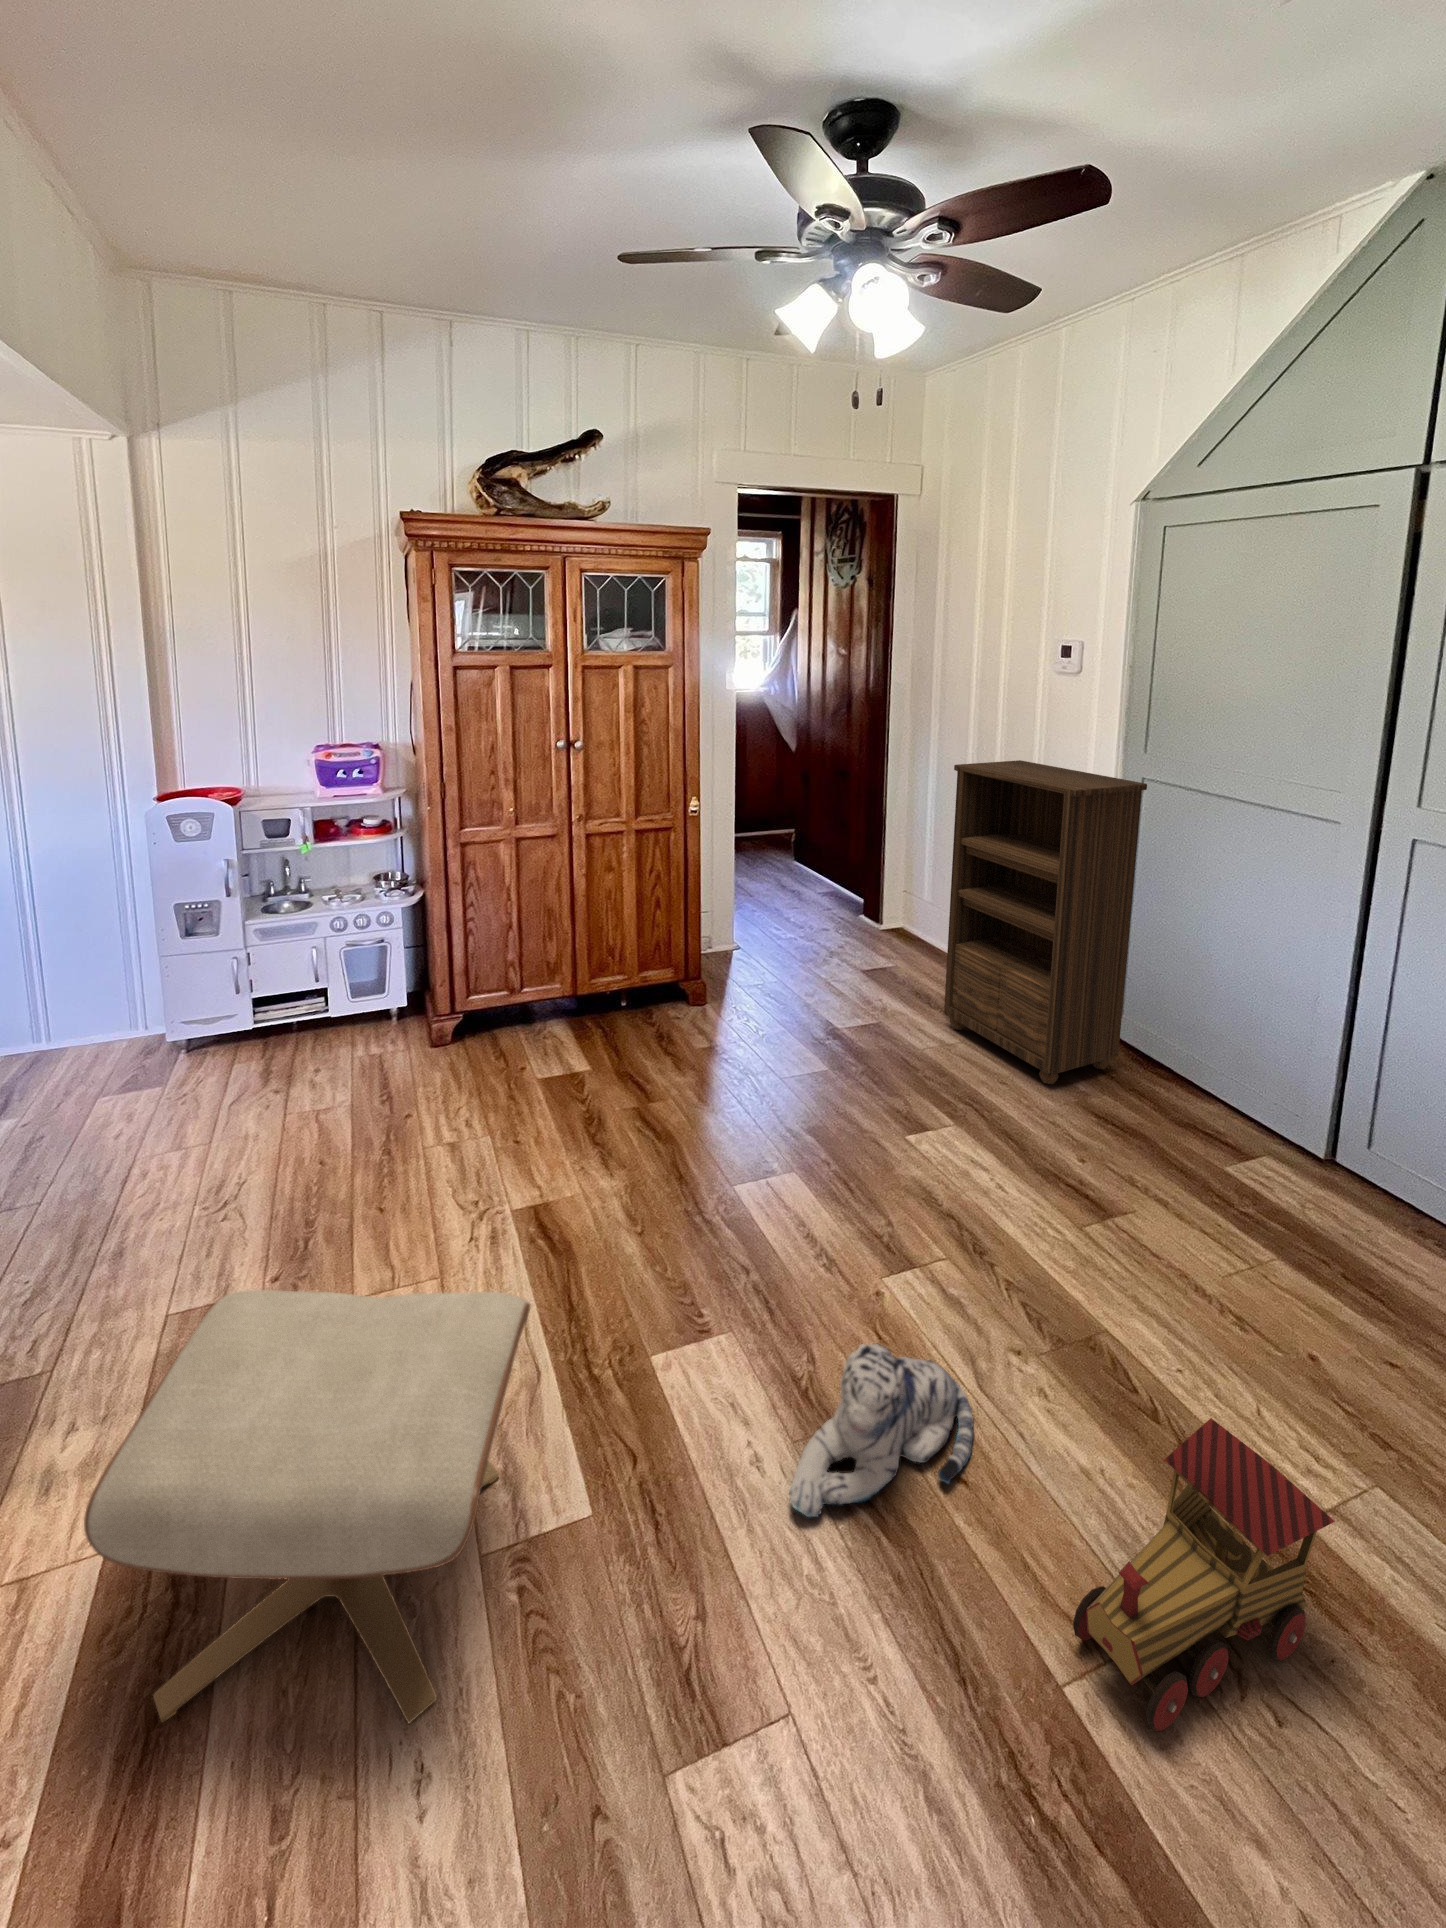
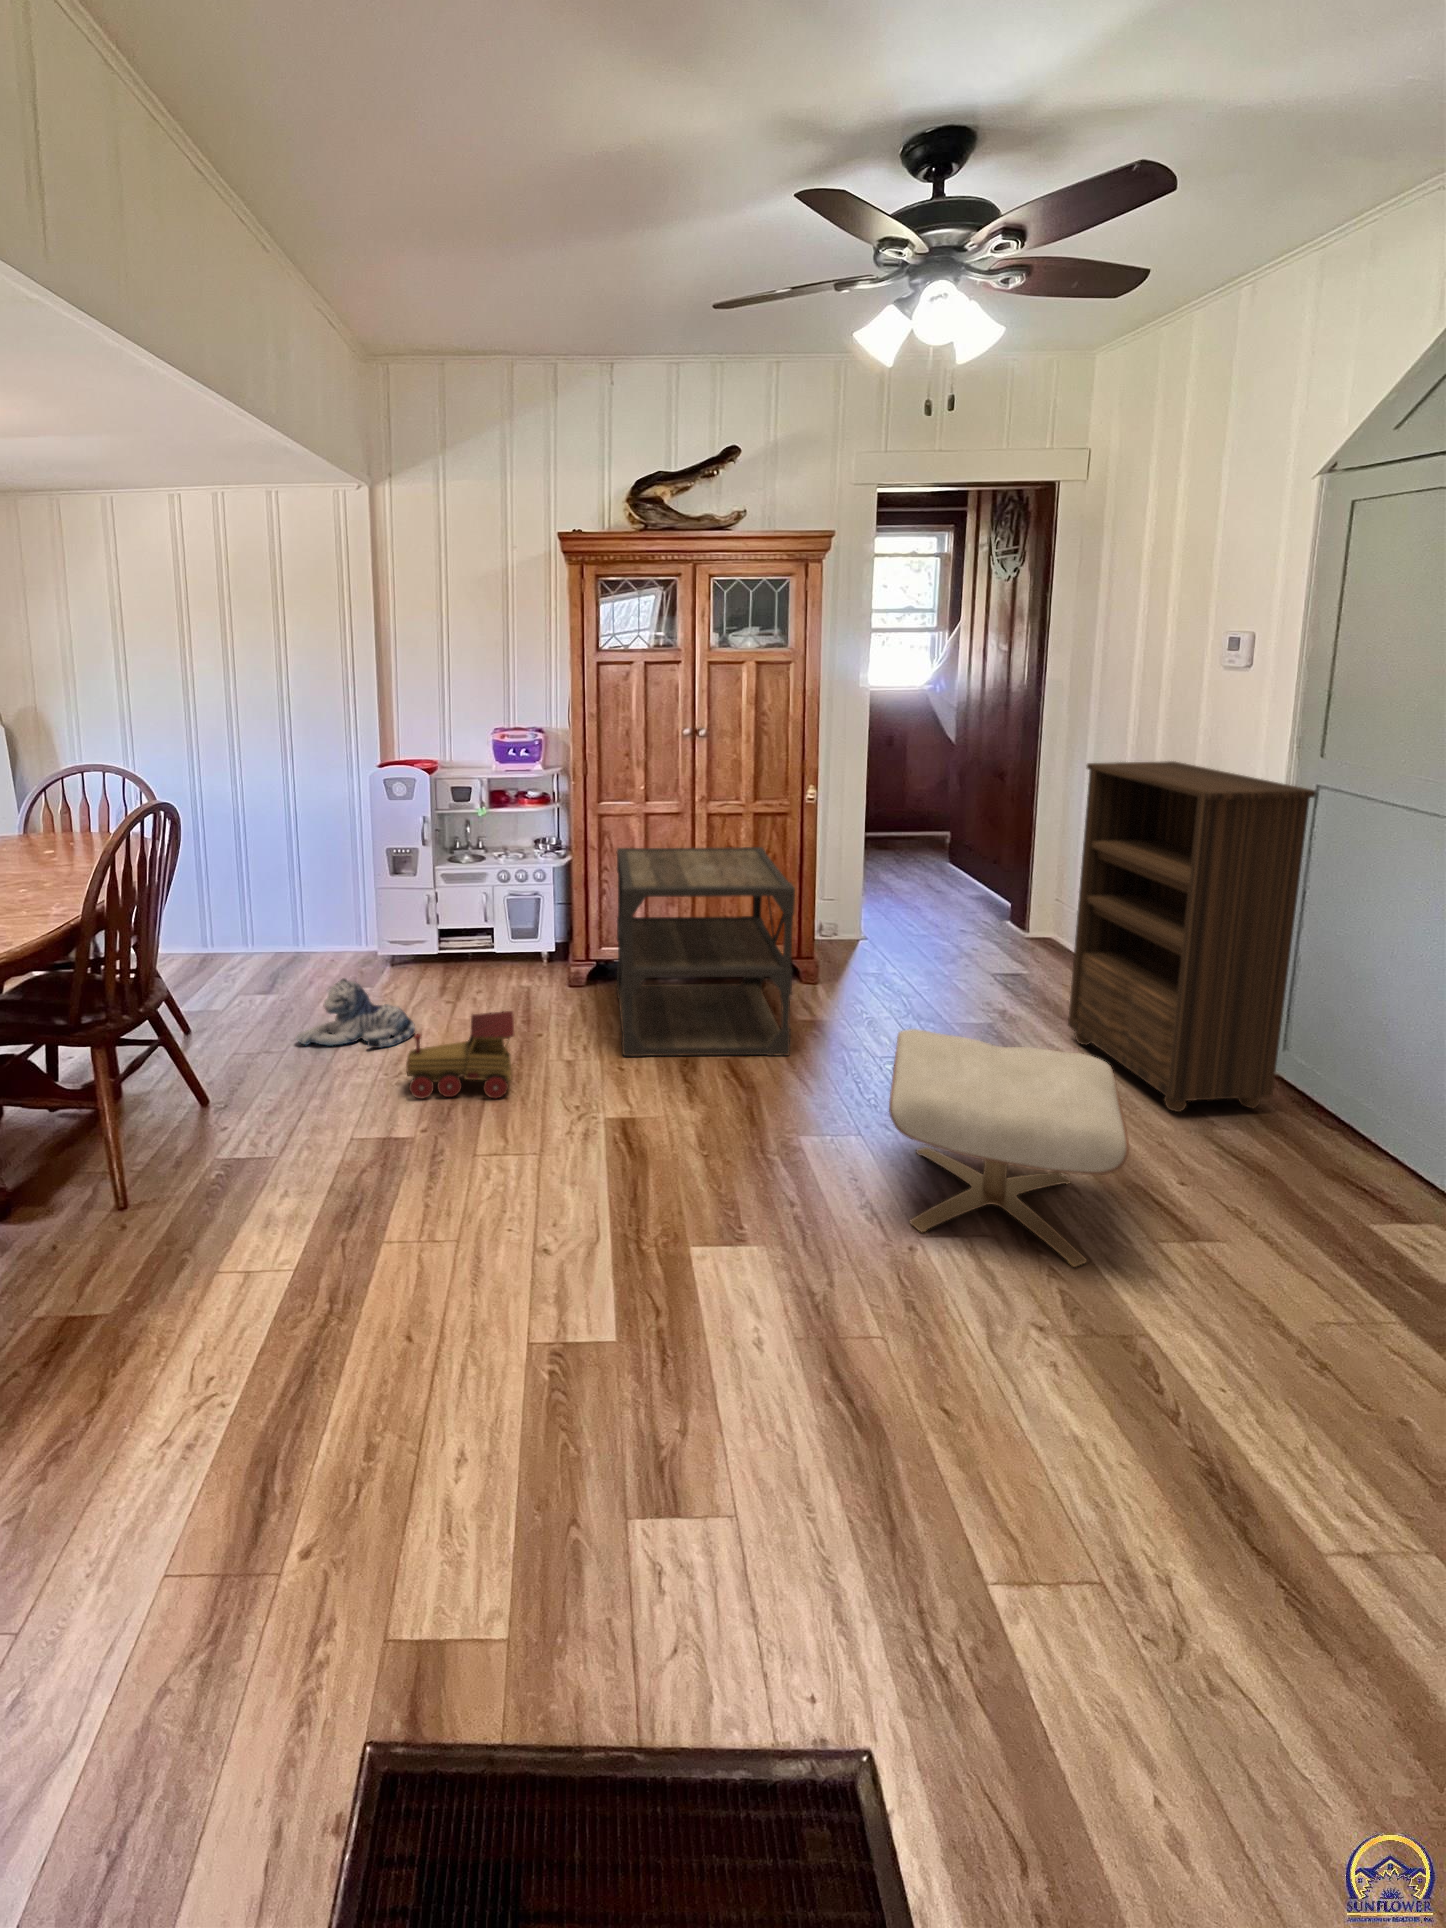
side table: none [488,865,701,1122] -> present [617,847,795,1056]
ottoman: present [84,1289,530,1723] -> present [889,1029,1129,1267]
plush toy: present [789,1344,974,1517] -> present [297,978,415,1048]
toy train: present [1073,1418,1335,1731] -> present [406,1011,514,1099]

